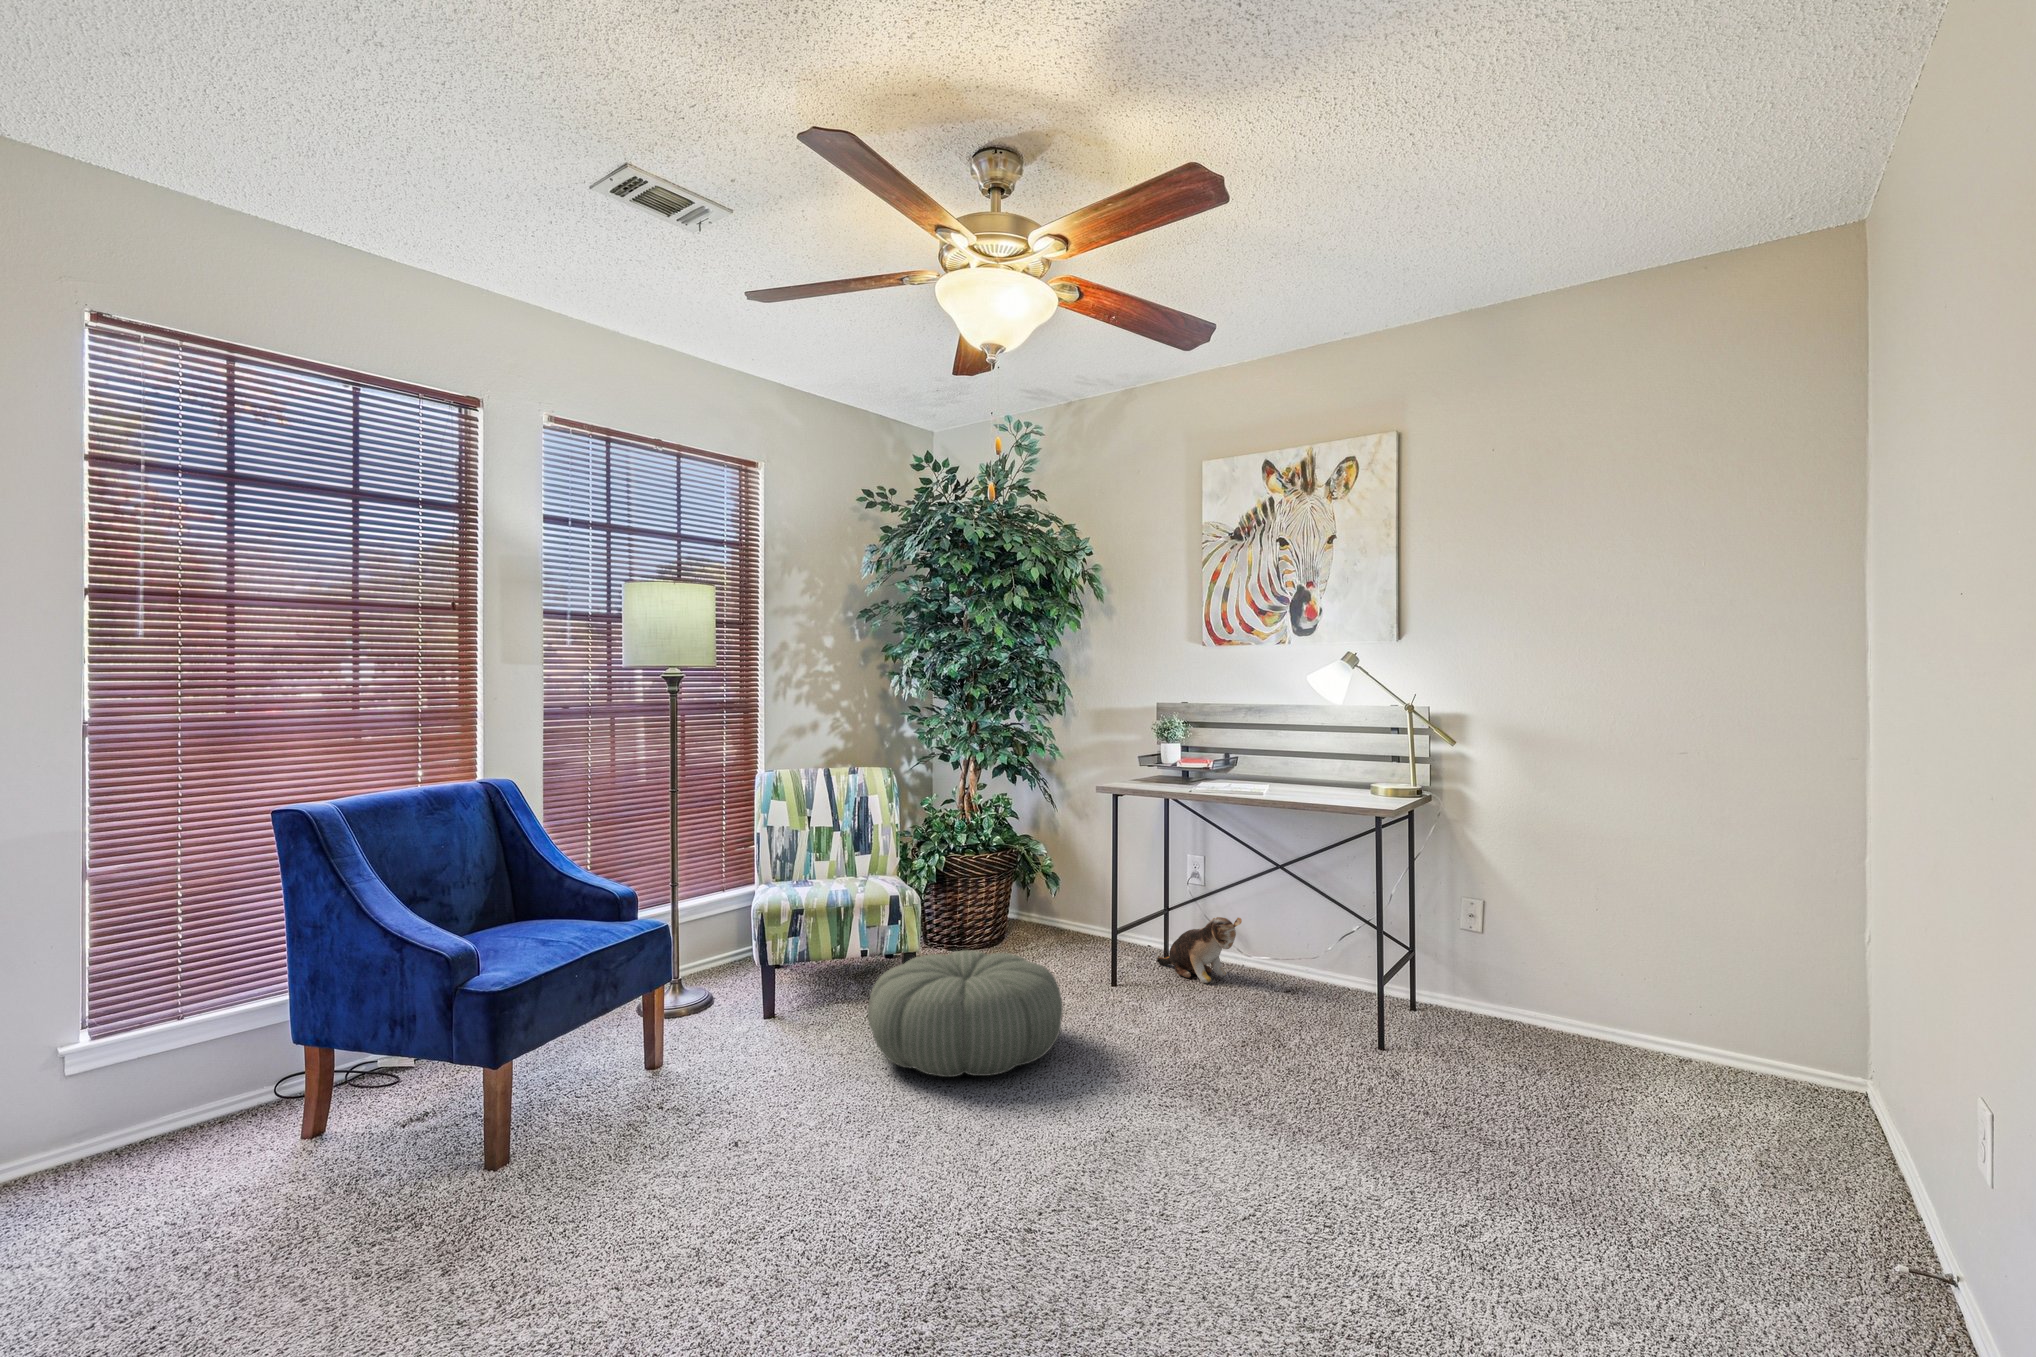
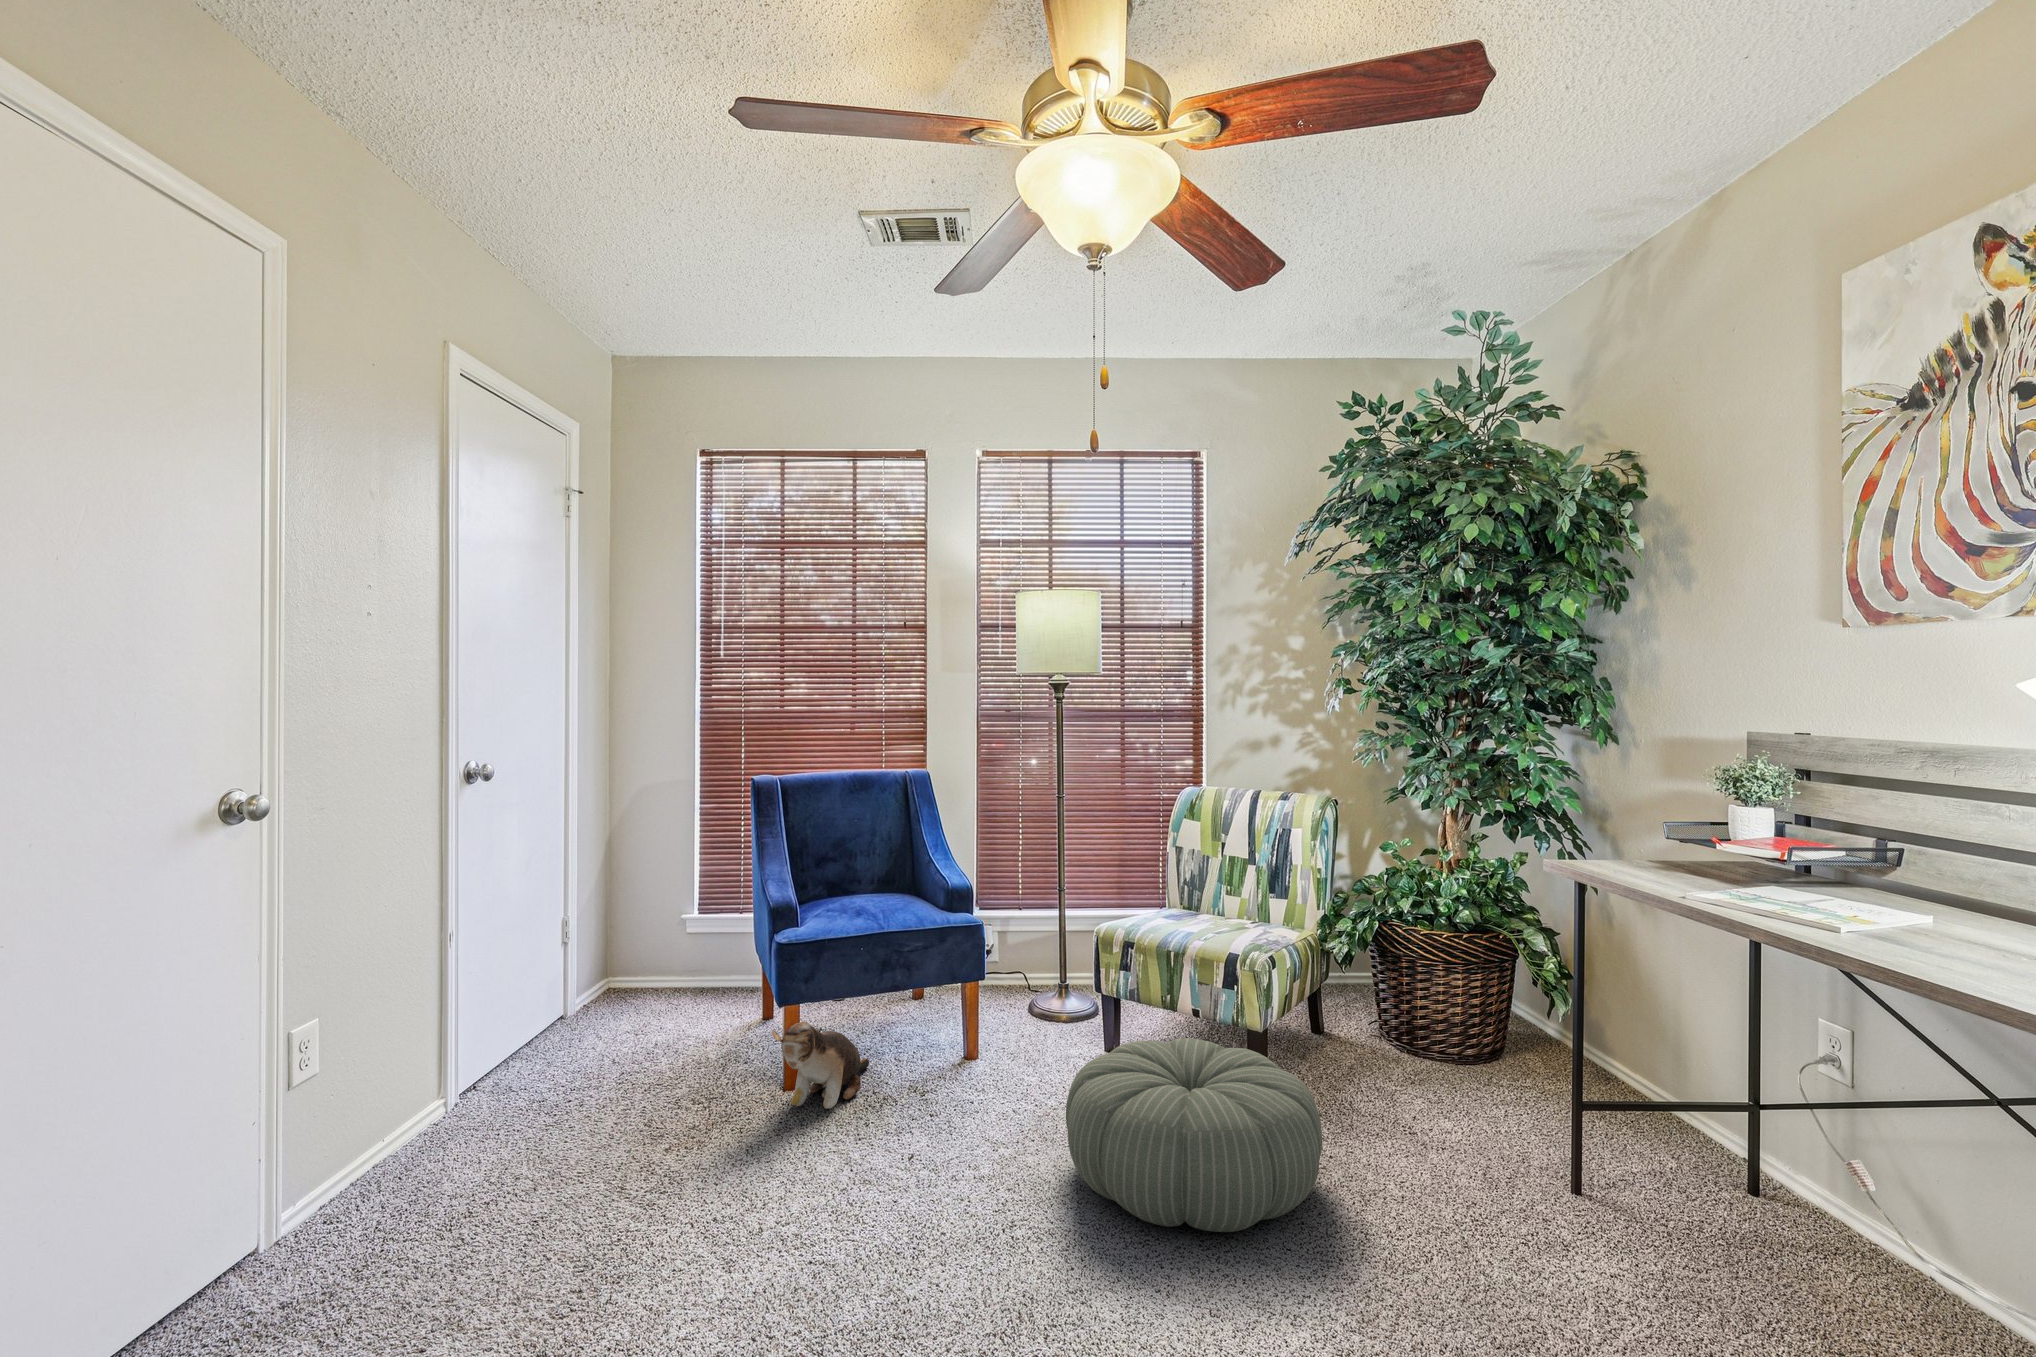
plush toy: present [1157,917,1242,983] -> present [772,1022,869,1109]

